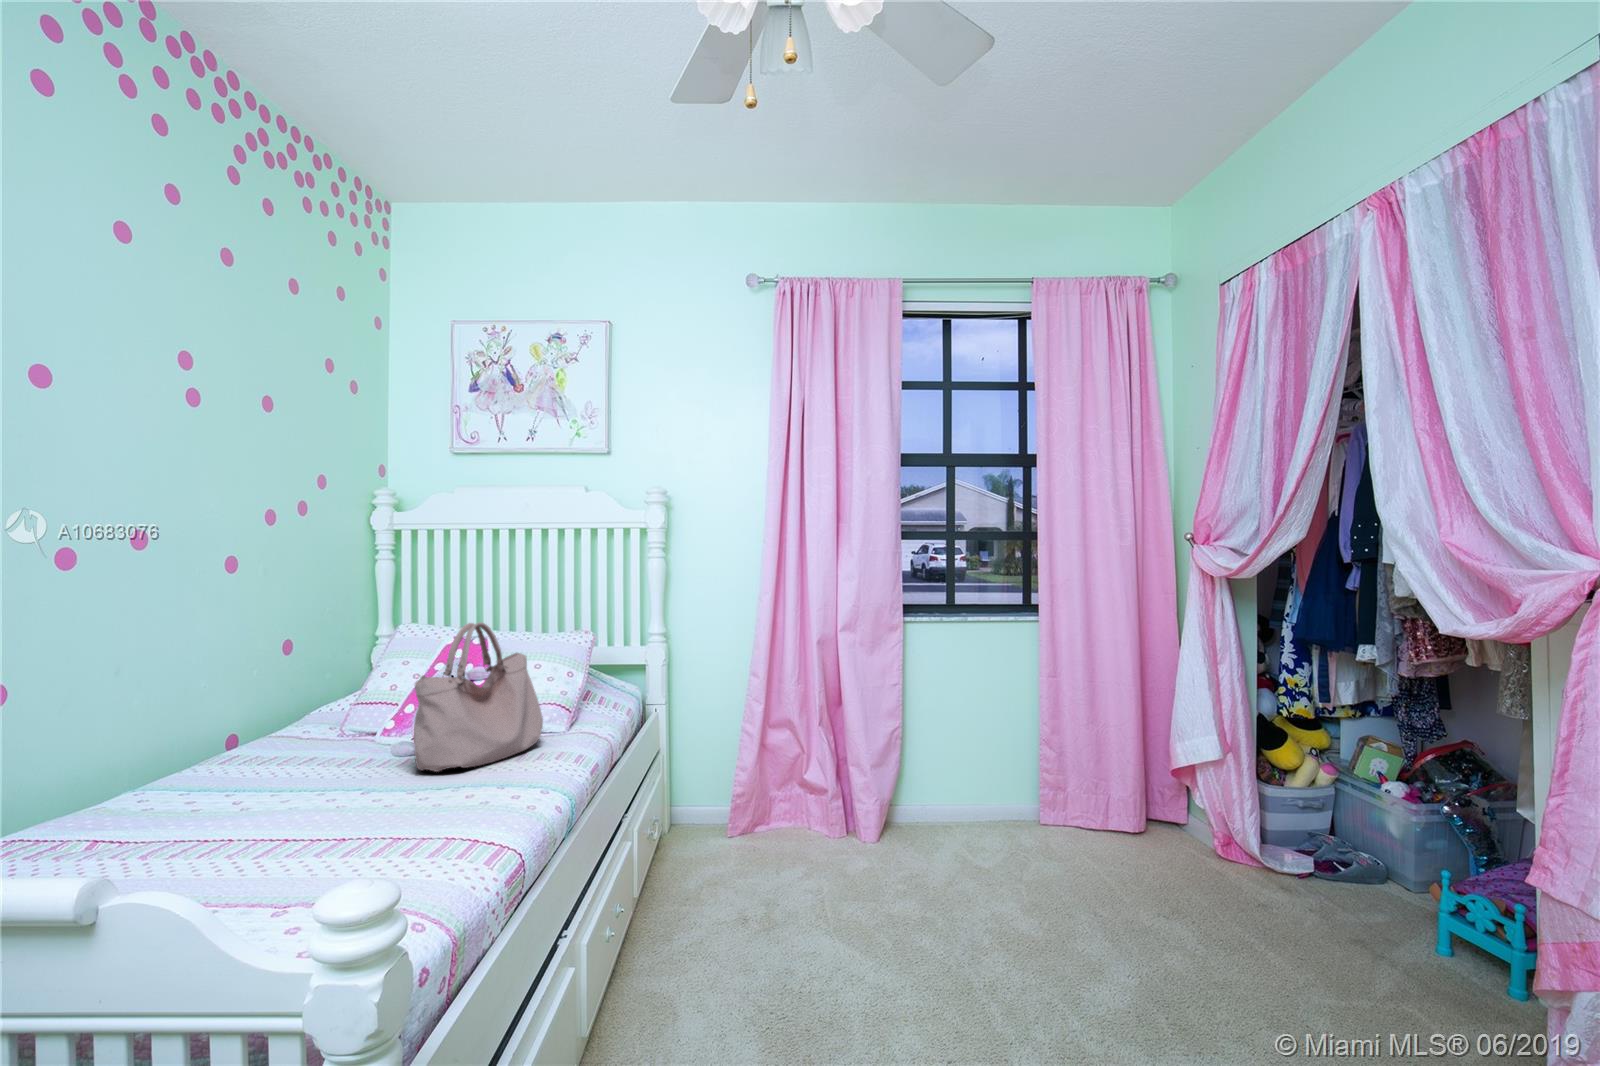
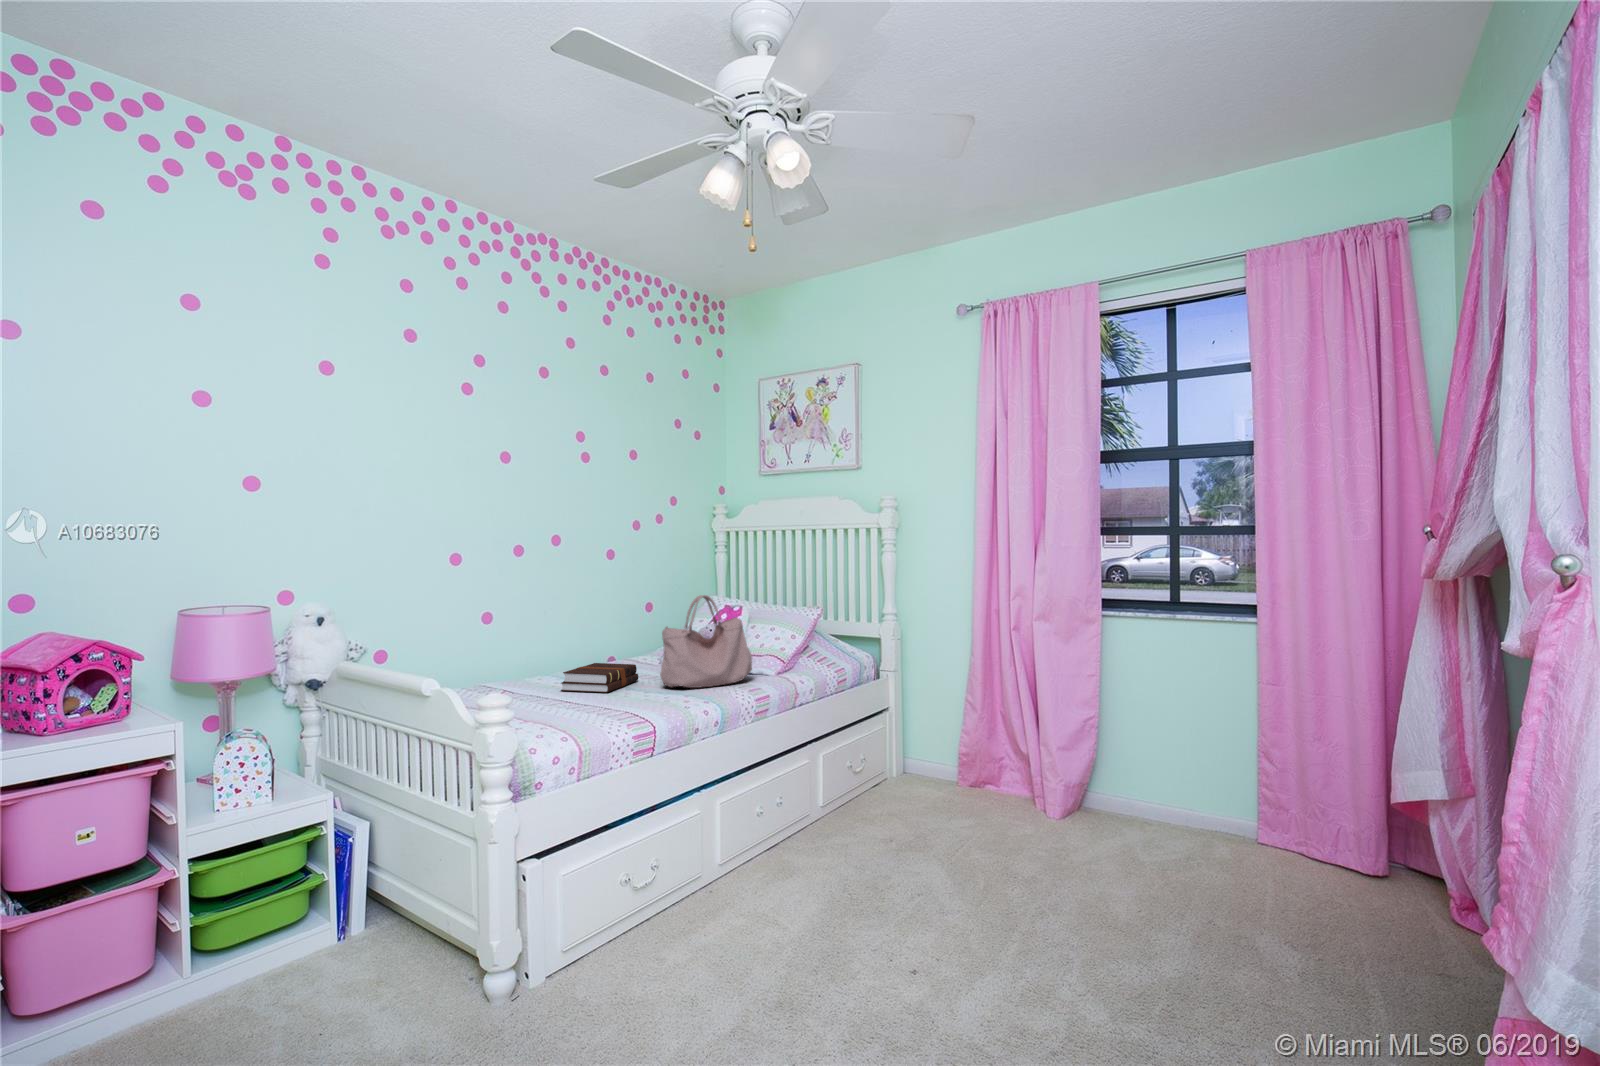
hardback book: none [220,742,352,810] -> present [561,663,638,692]

